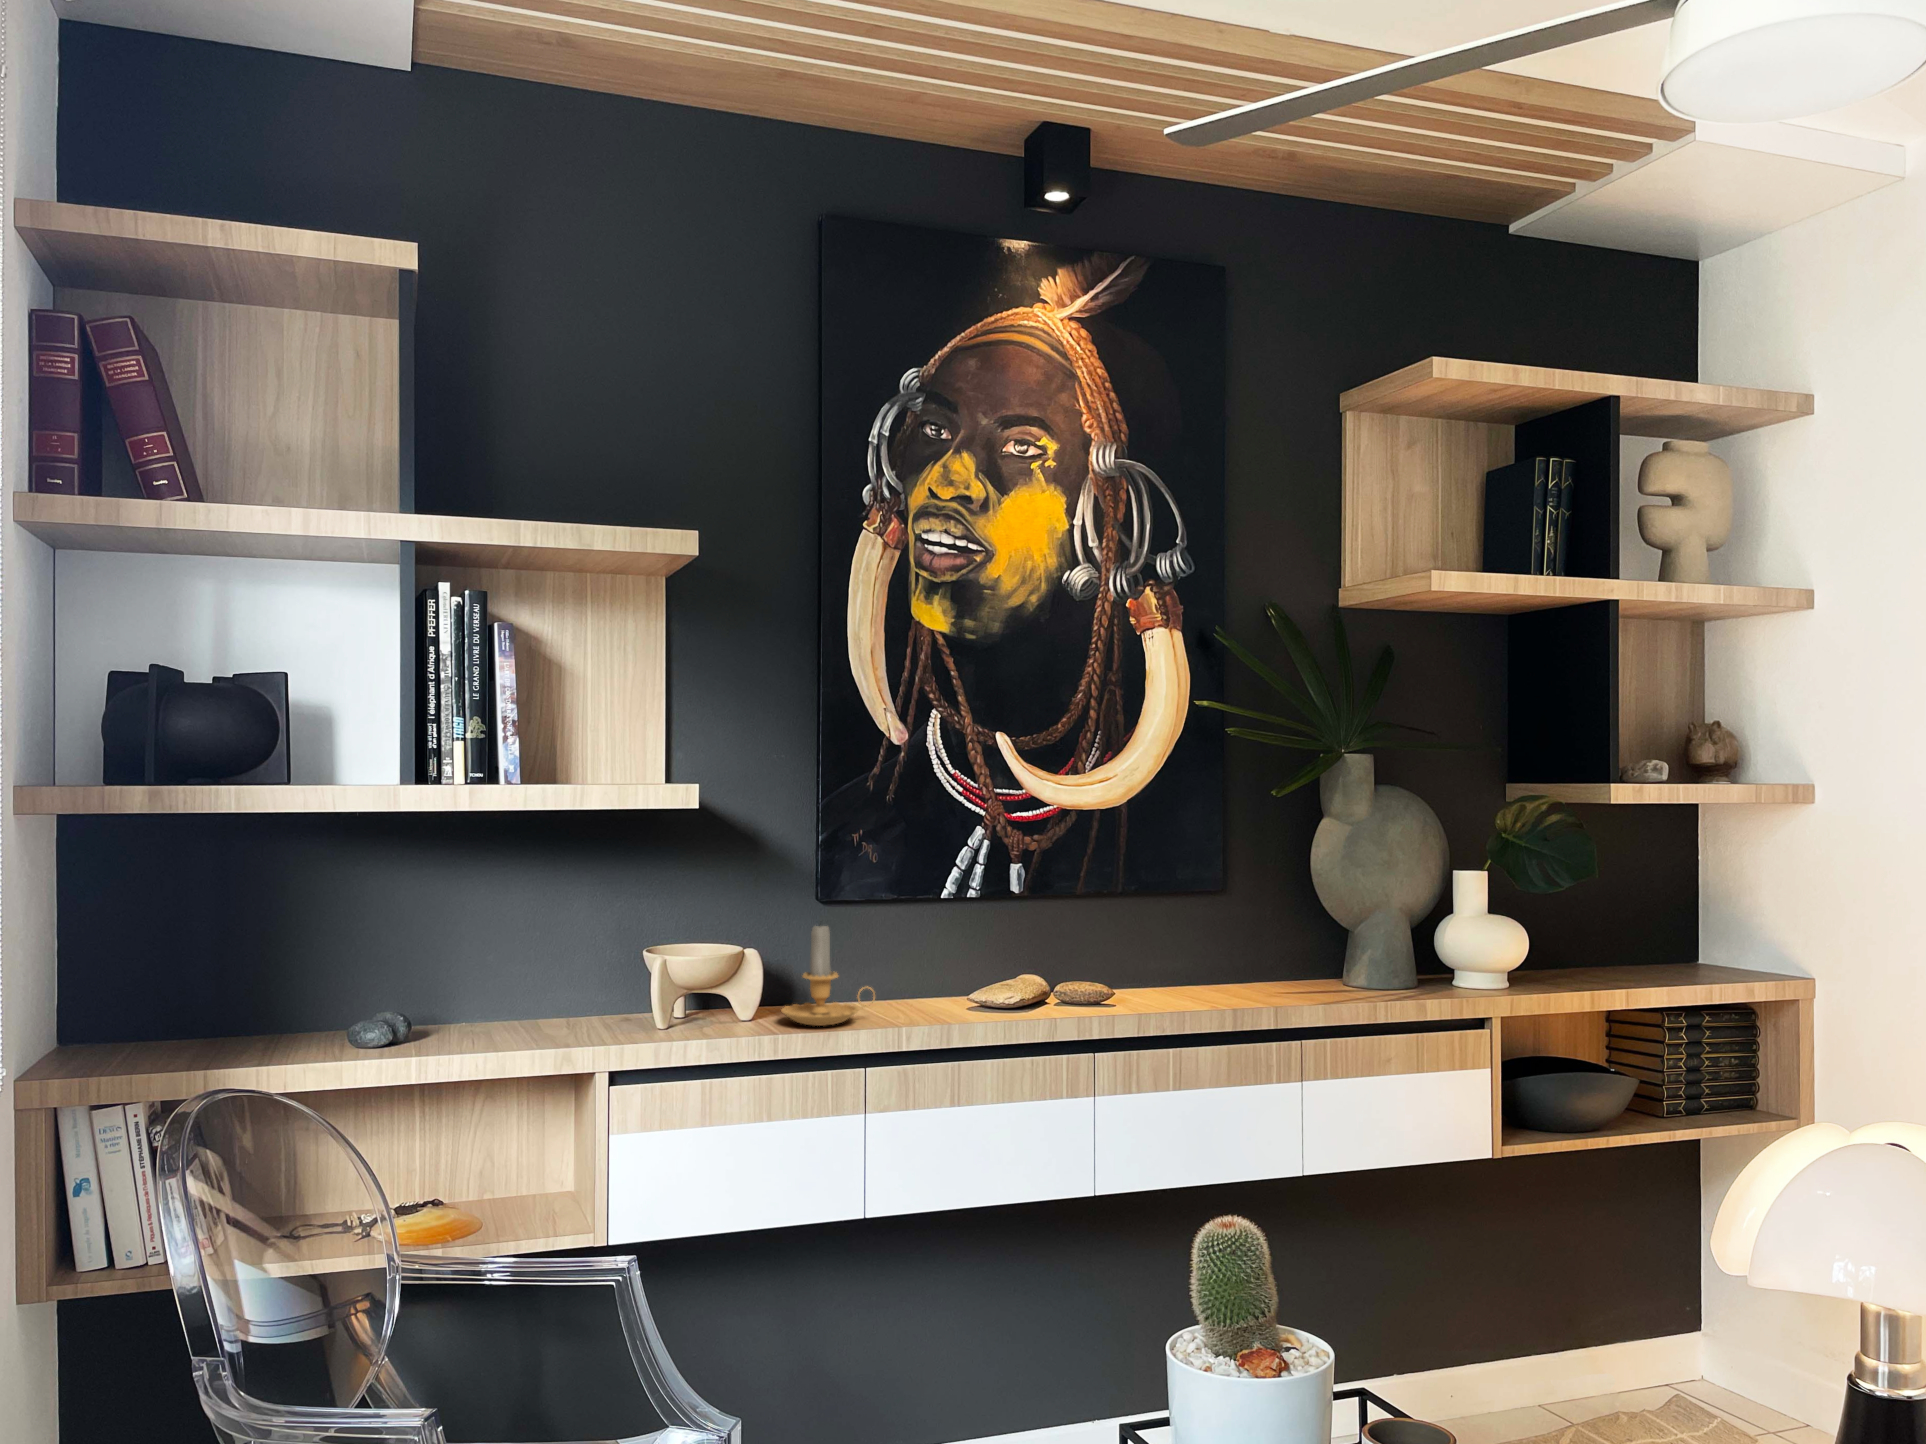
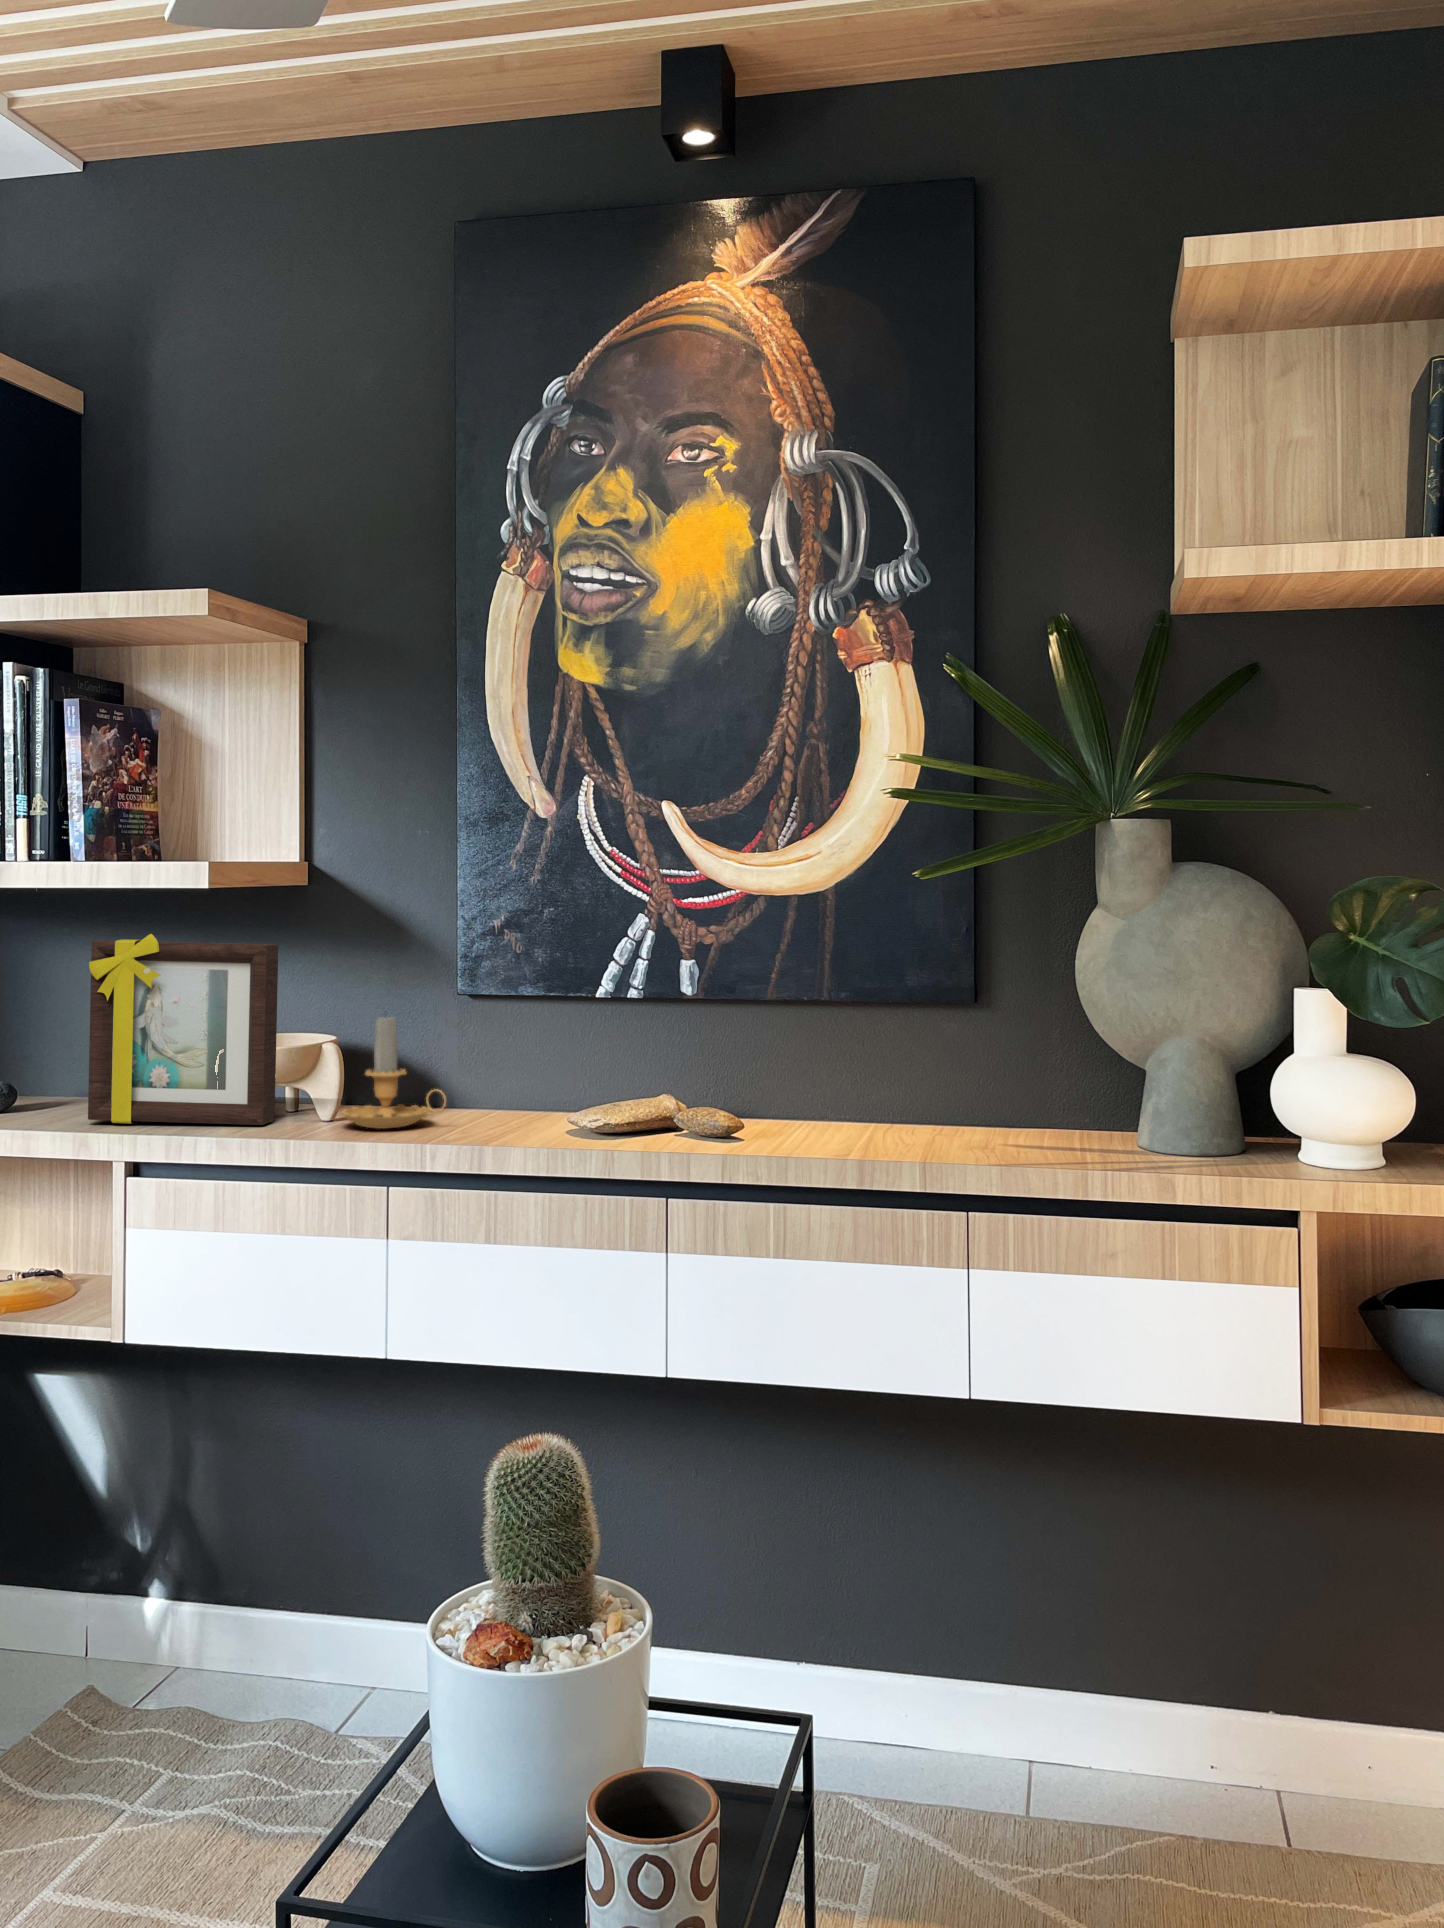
picture frame: none [548,862,725,1044] -> present [88,934,278,1125]

